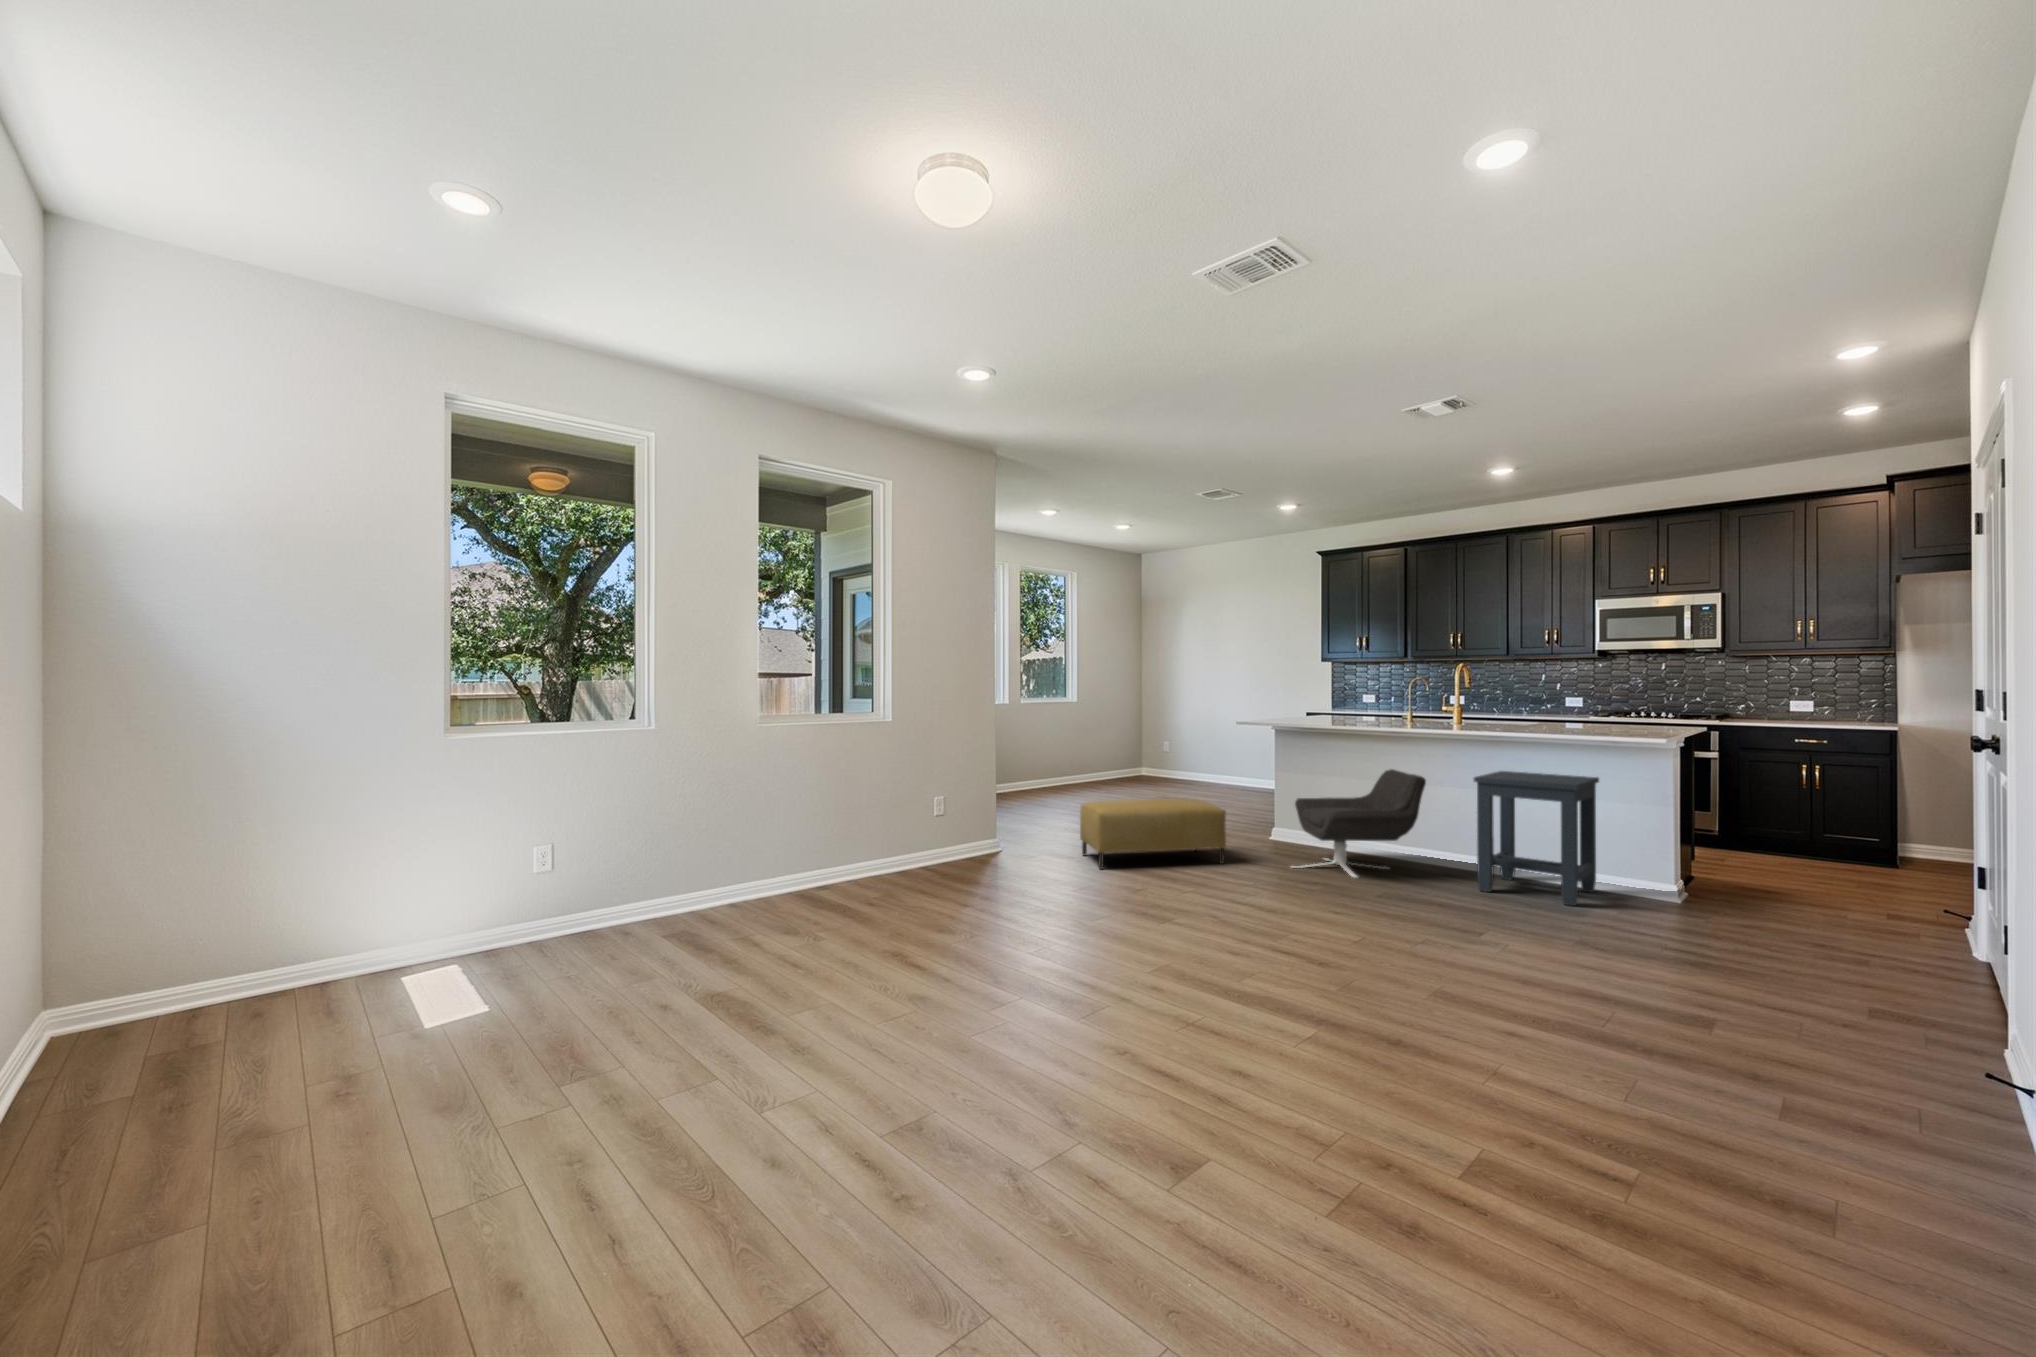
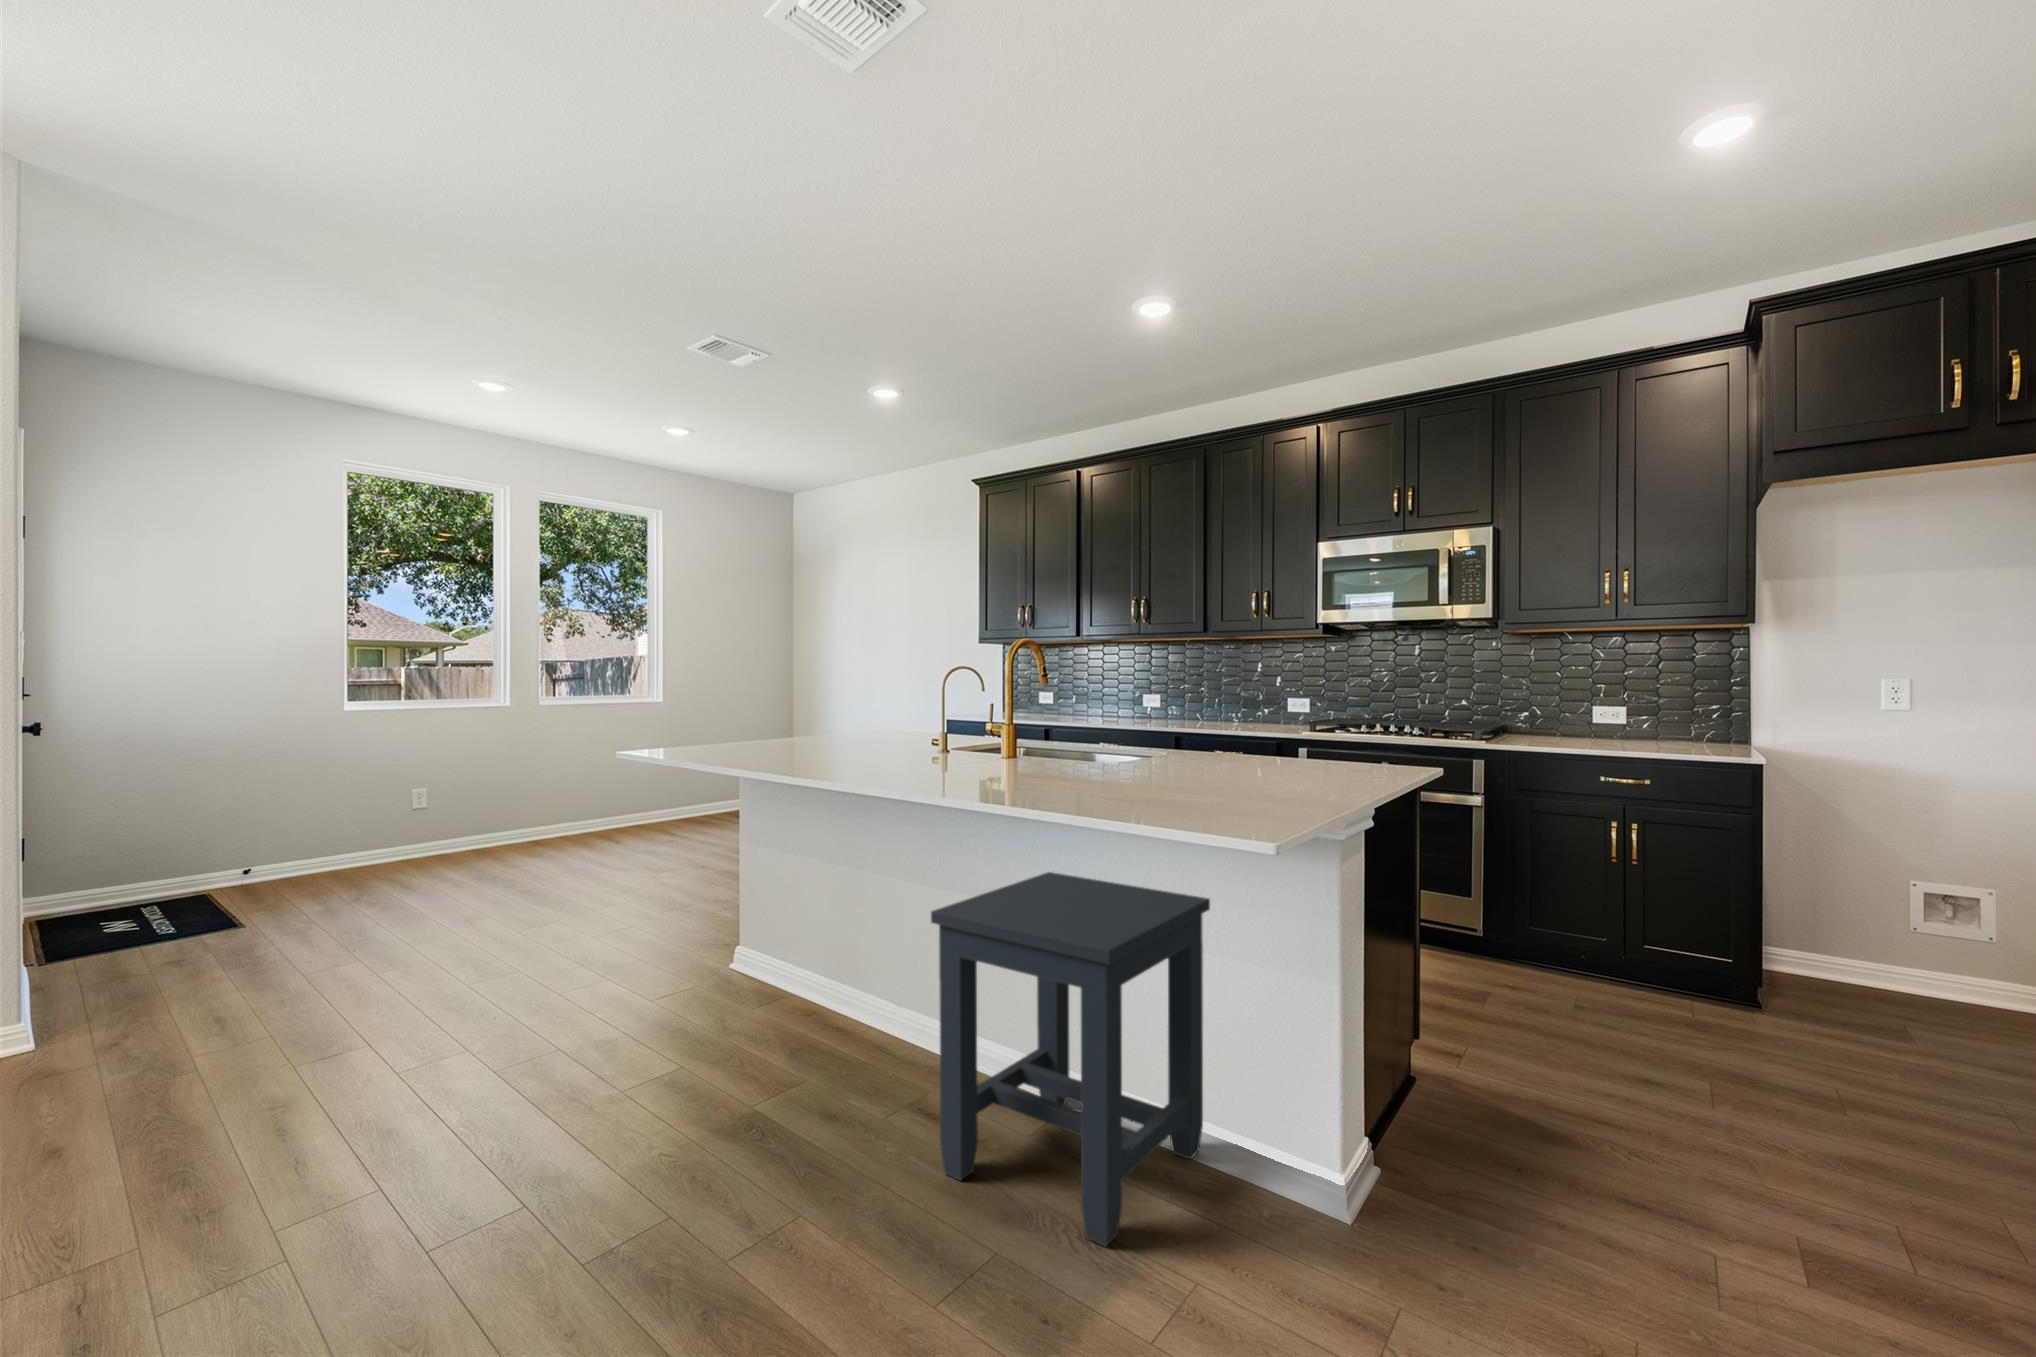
lounge chair: present [1293,769,1426,877] -> none [633,857,897,1127]
ottoman: present [1080,799,1226,869] -> none [141,924,536,1131]

